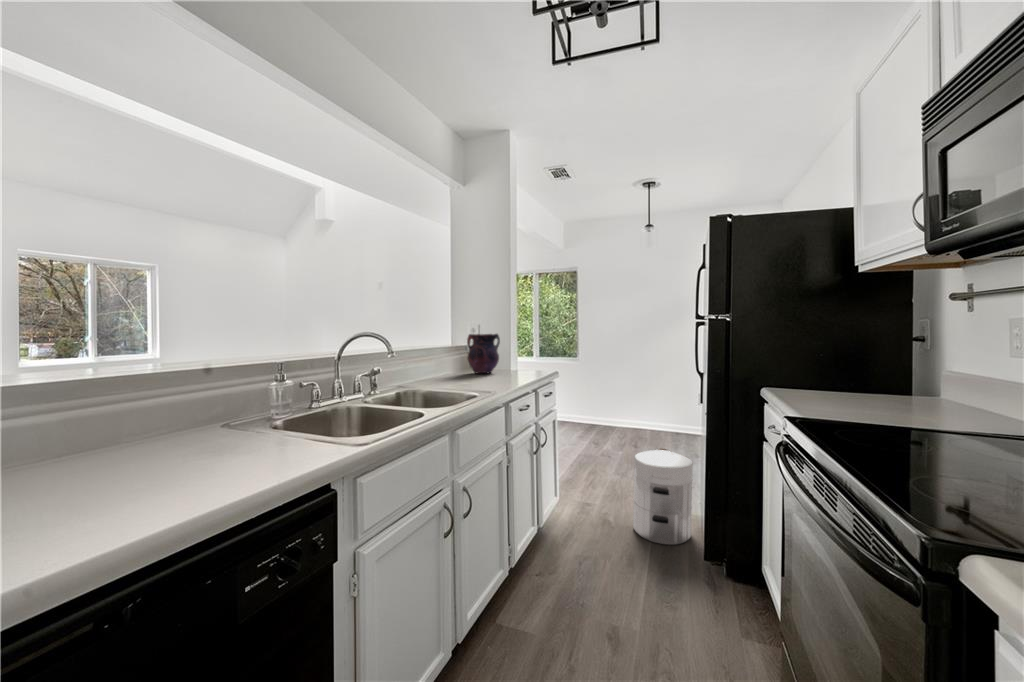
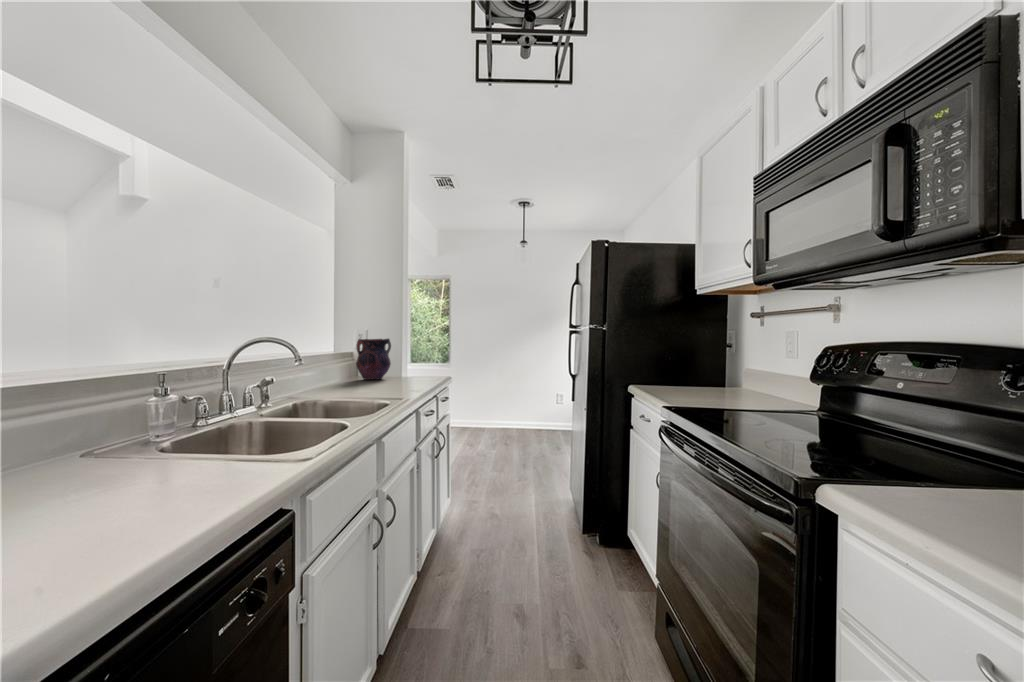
waste bin: present [633,448,693,545] -> none [519,443,570,528]

